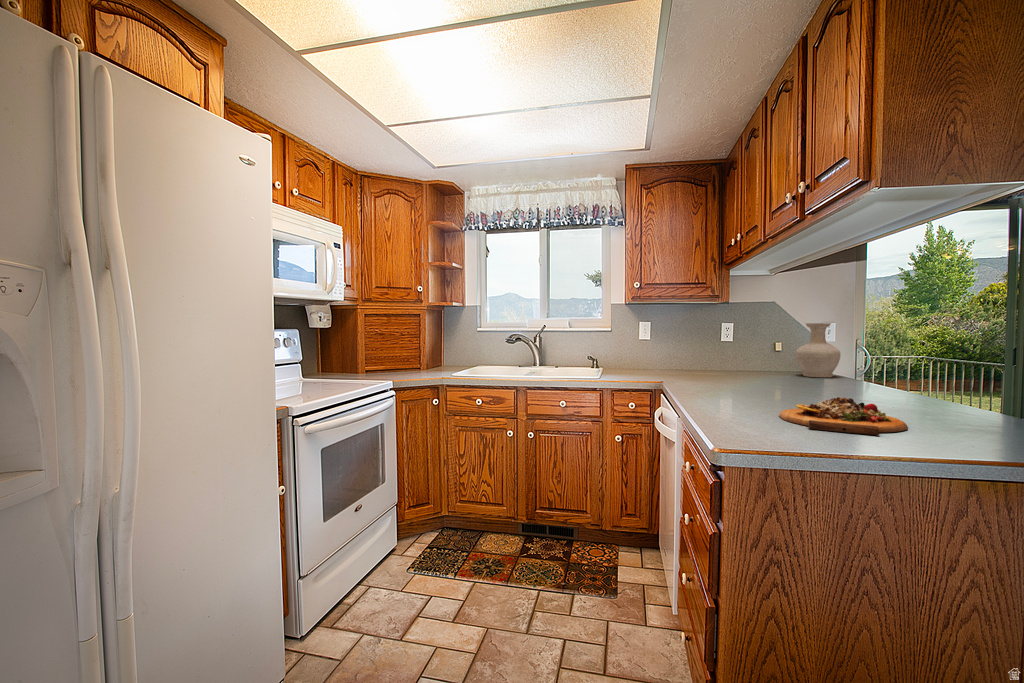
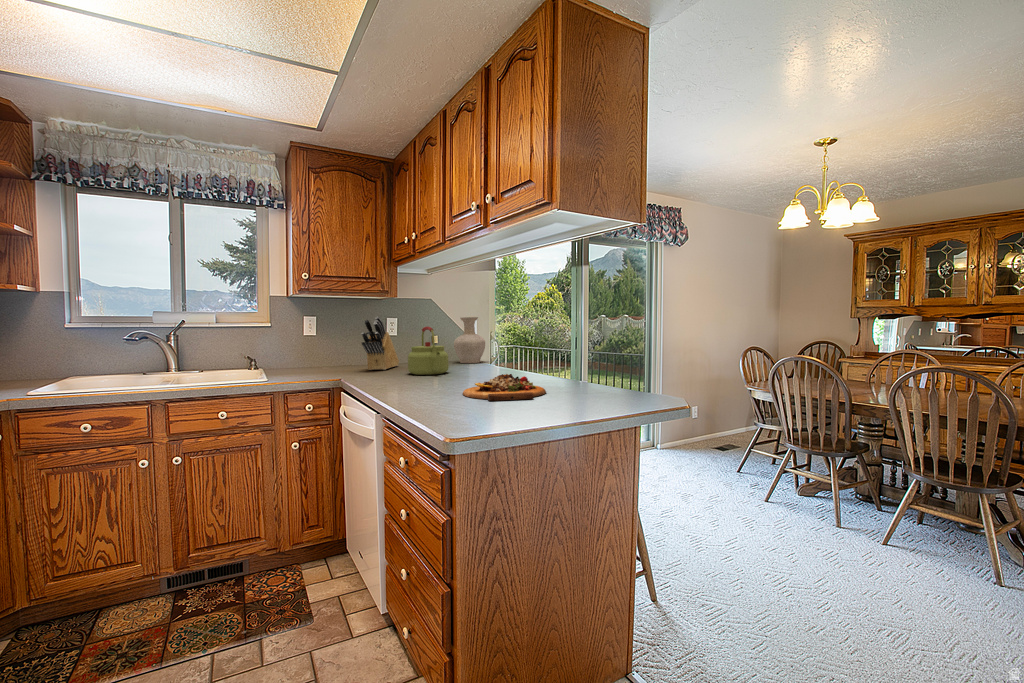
knife block: none [684,322,727,377] -> present [361,317,399,370]
kettle: none [730,334,780,387] -> present [408,327,449,375]

